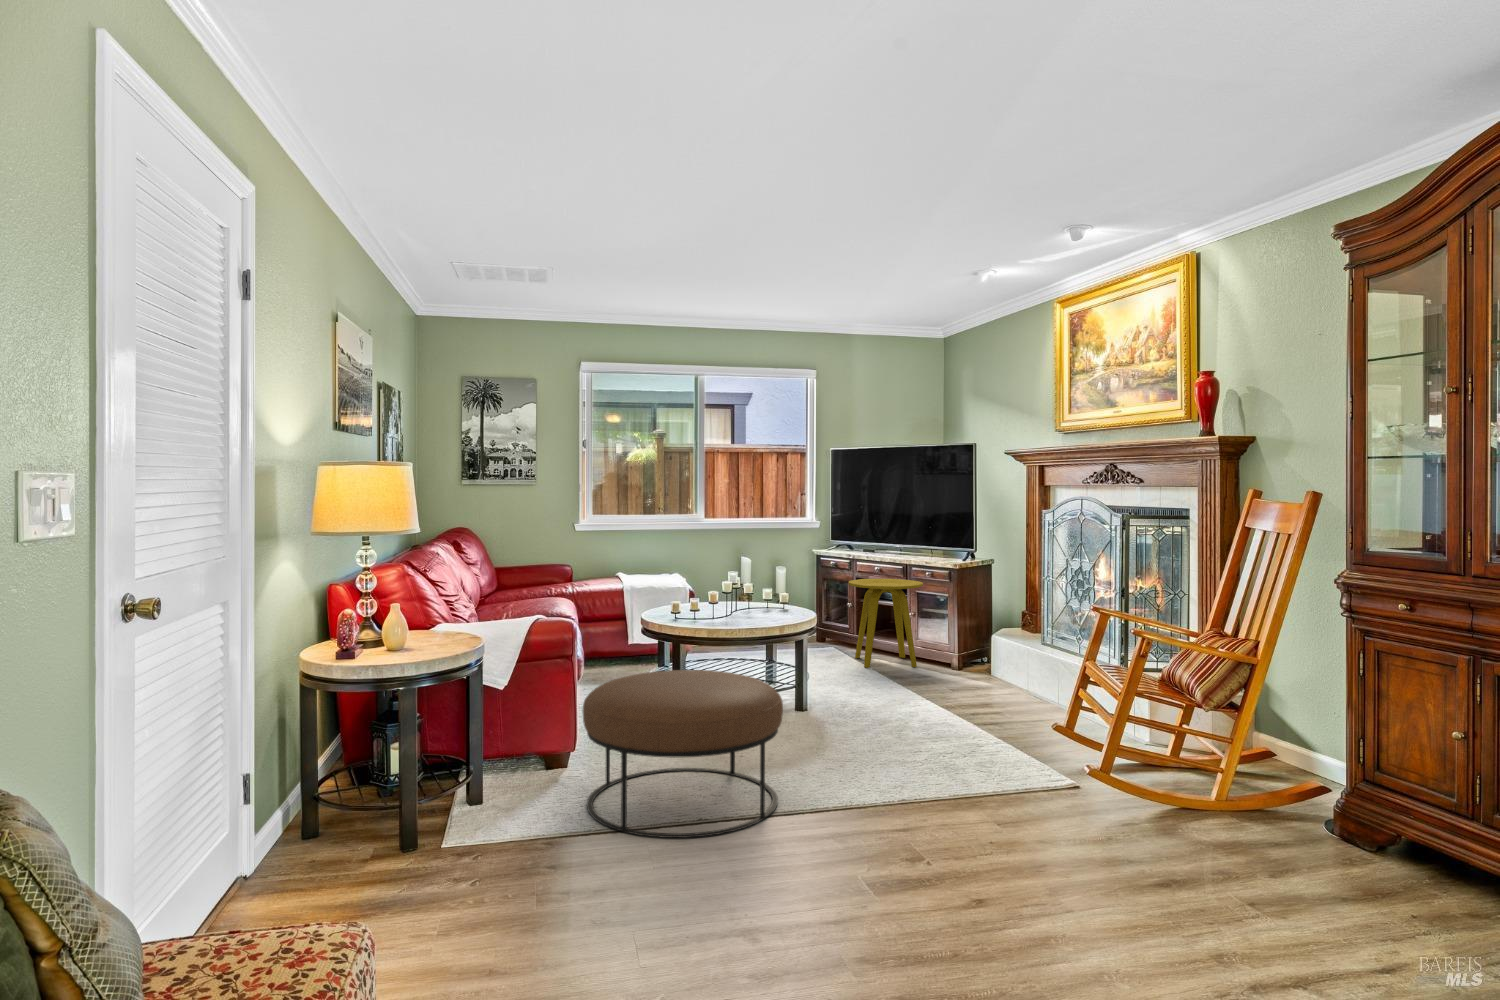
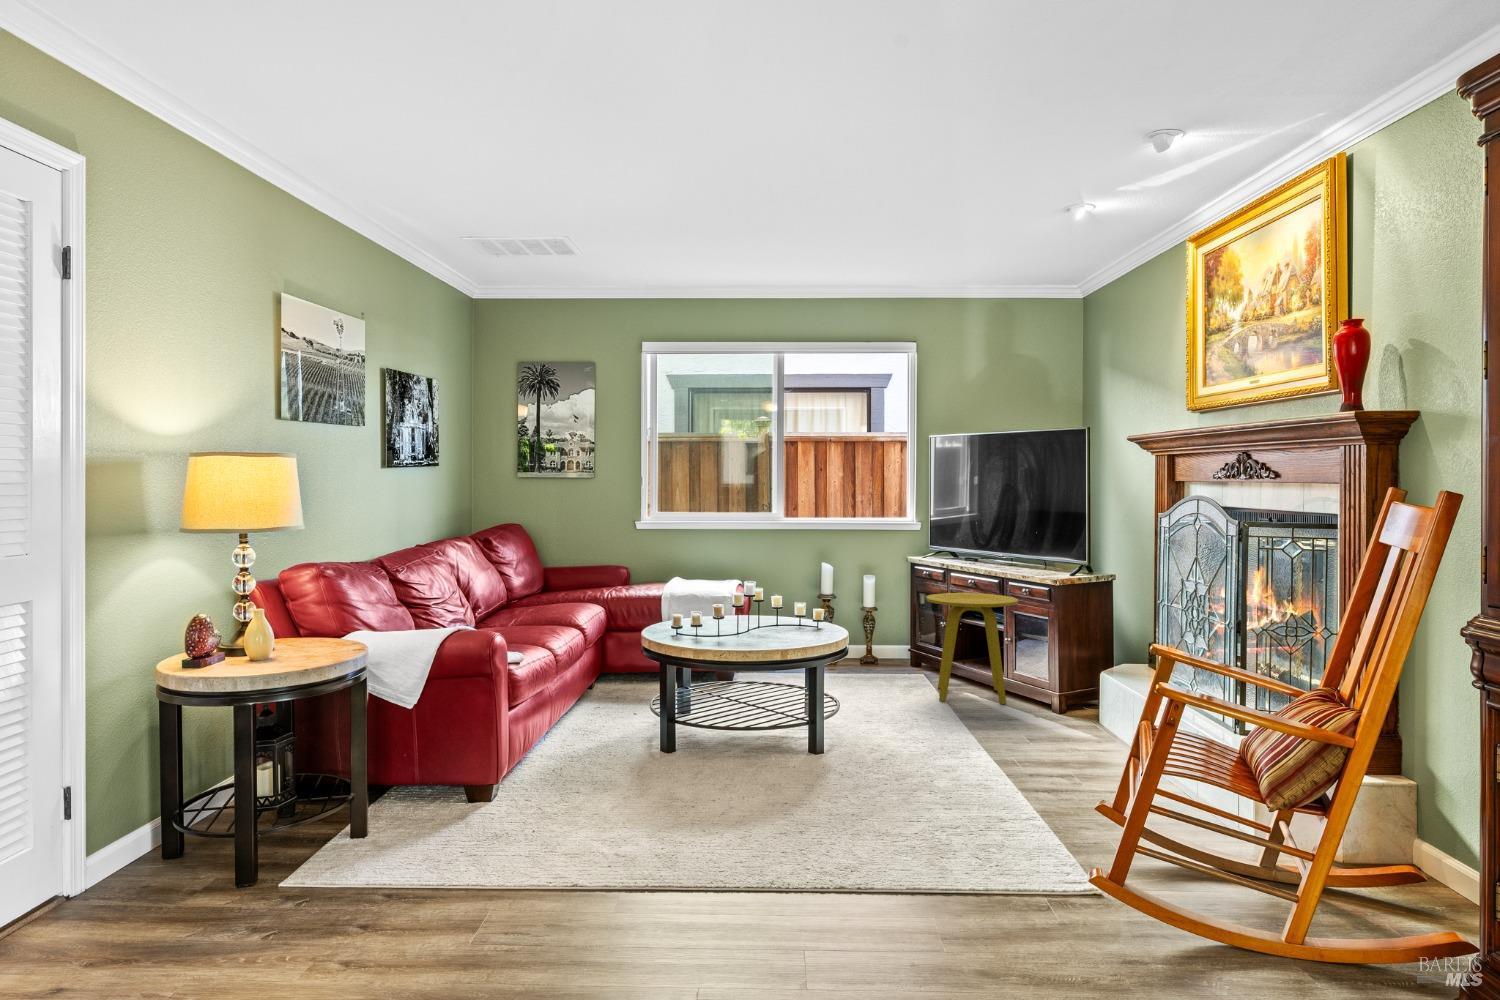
ottoman: present [583,670,783,838] -> none [456,699,699,907]

